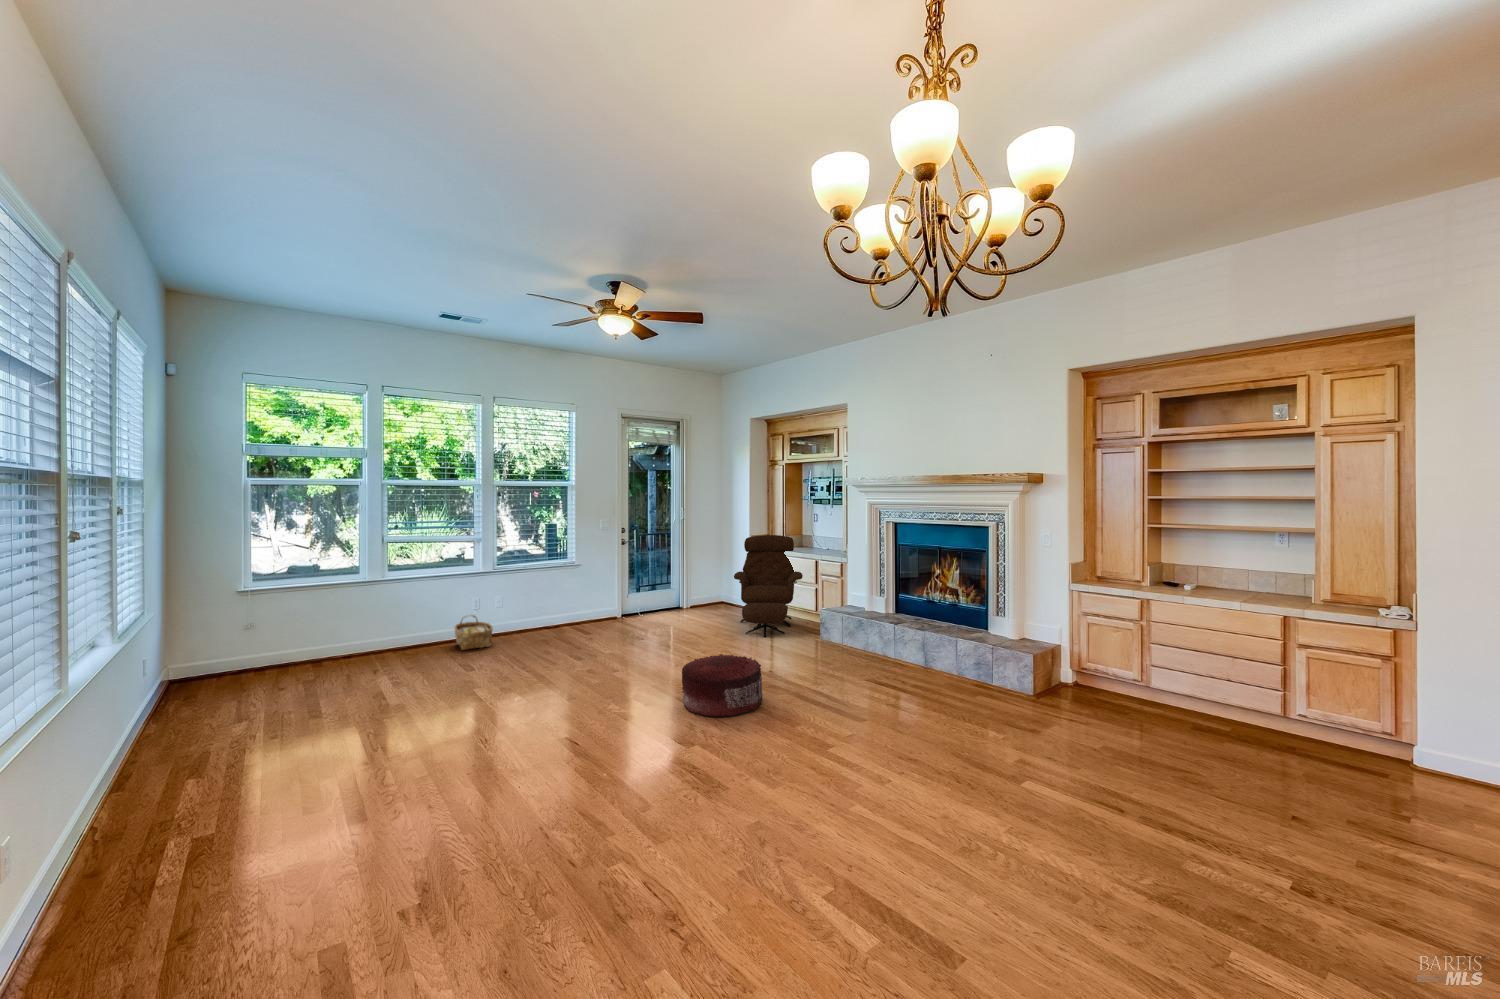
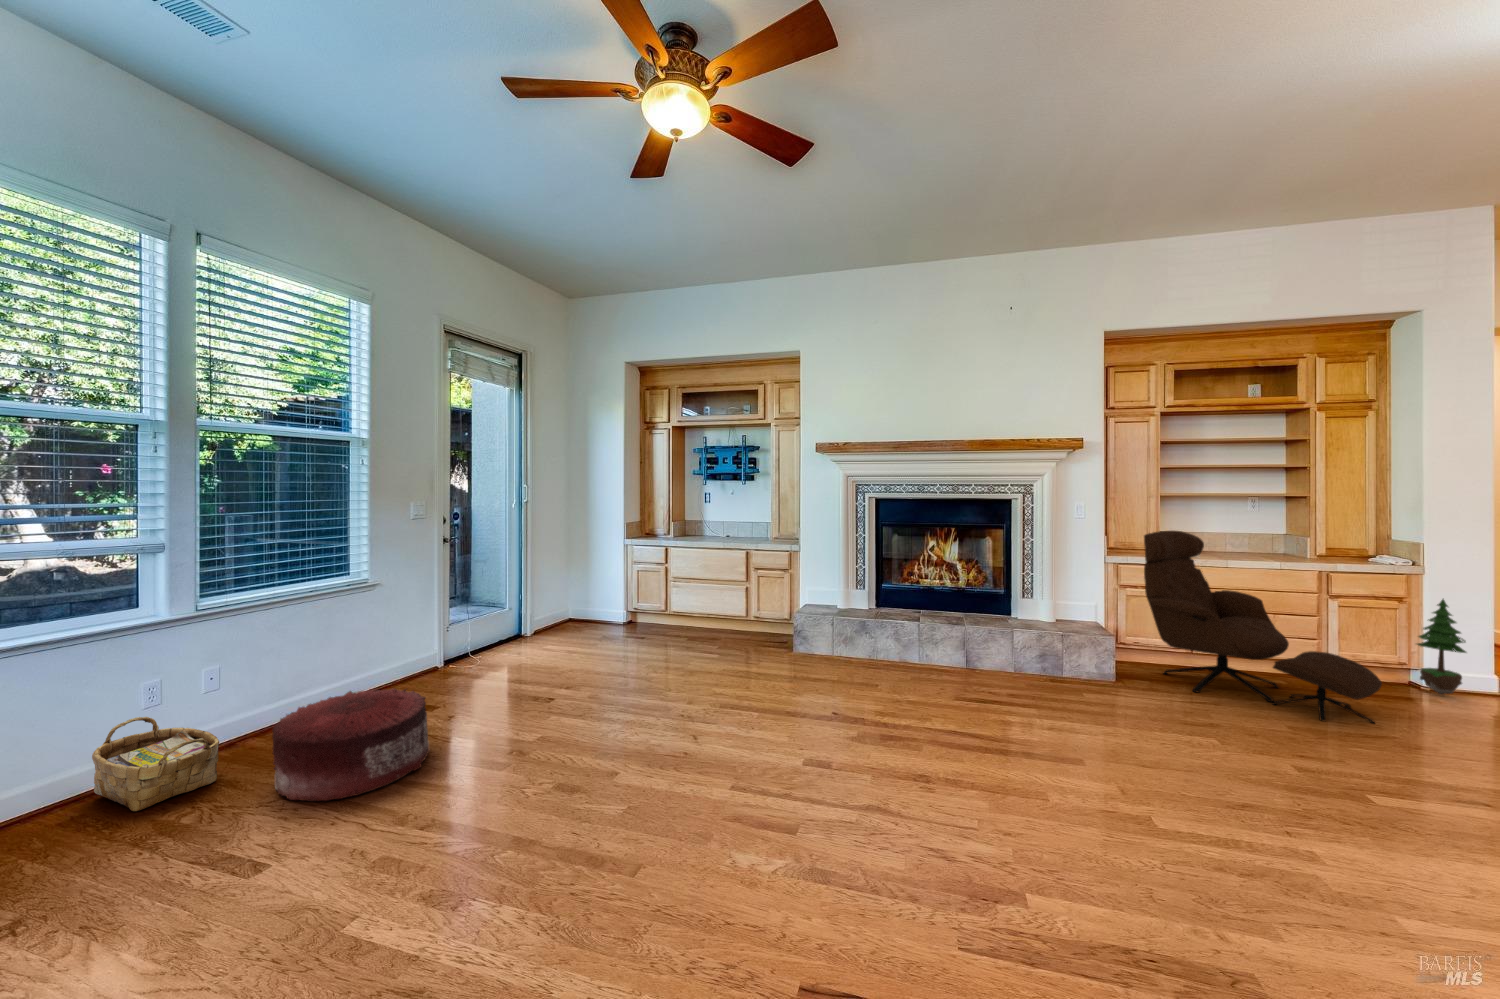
lounge chair: present [734,535,803,637] -> present [1144,531,1382,723]
pouf: present [682,654,763,717] -> present [273,689,429,801]
potted tree: none [1377,660,1437,772] -> present [1417,599,1466,695]

